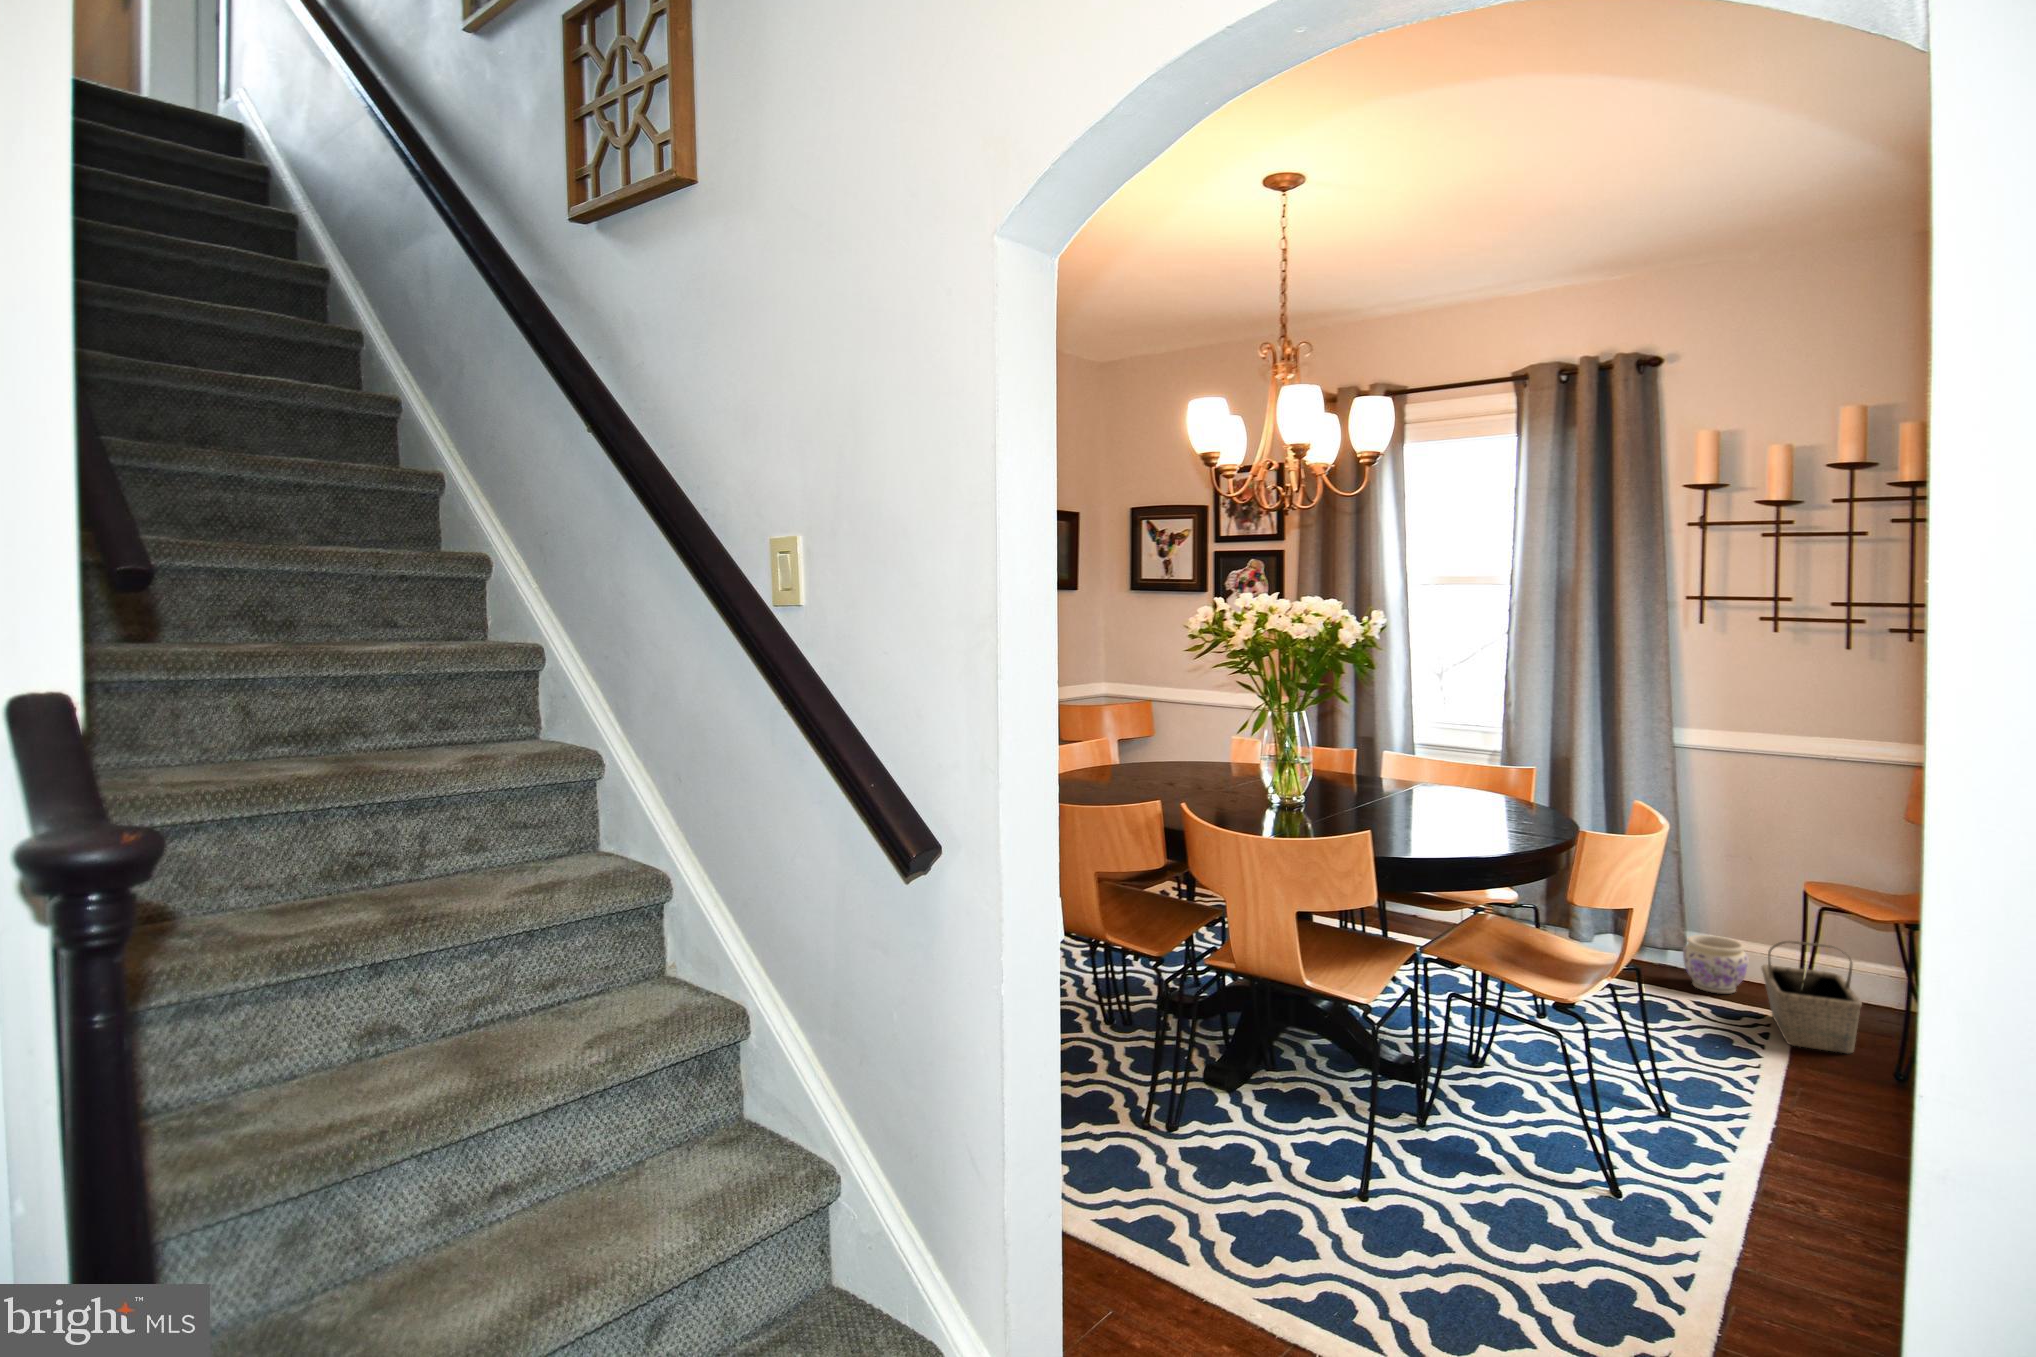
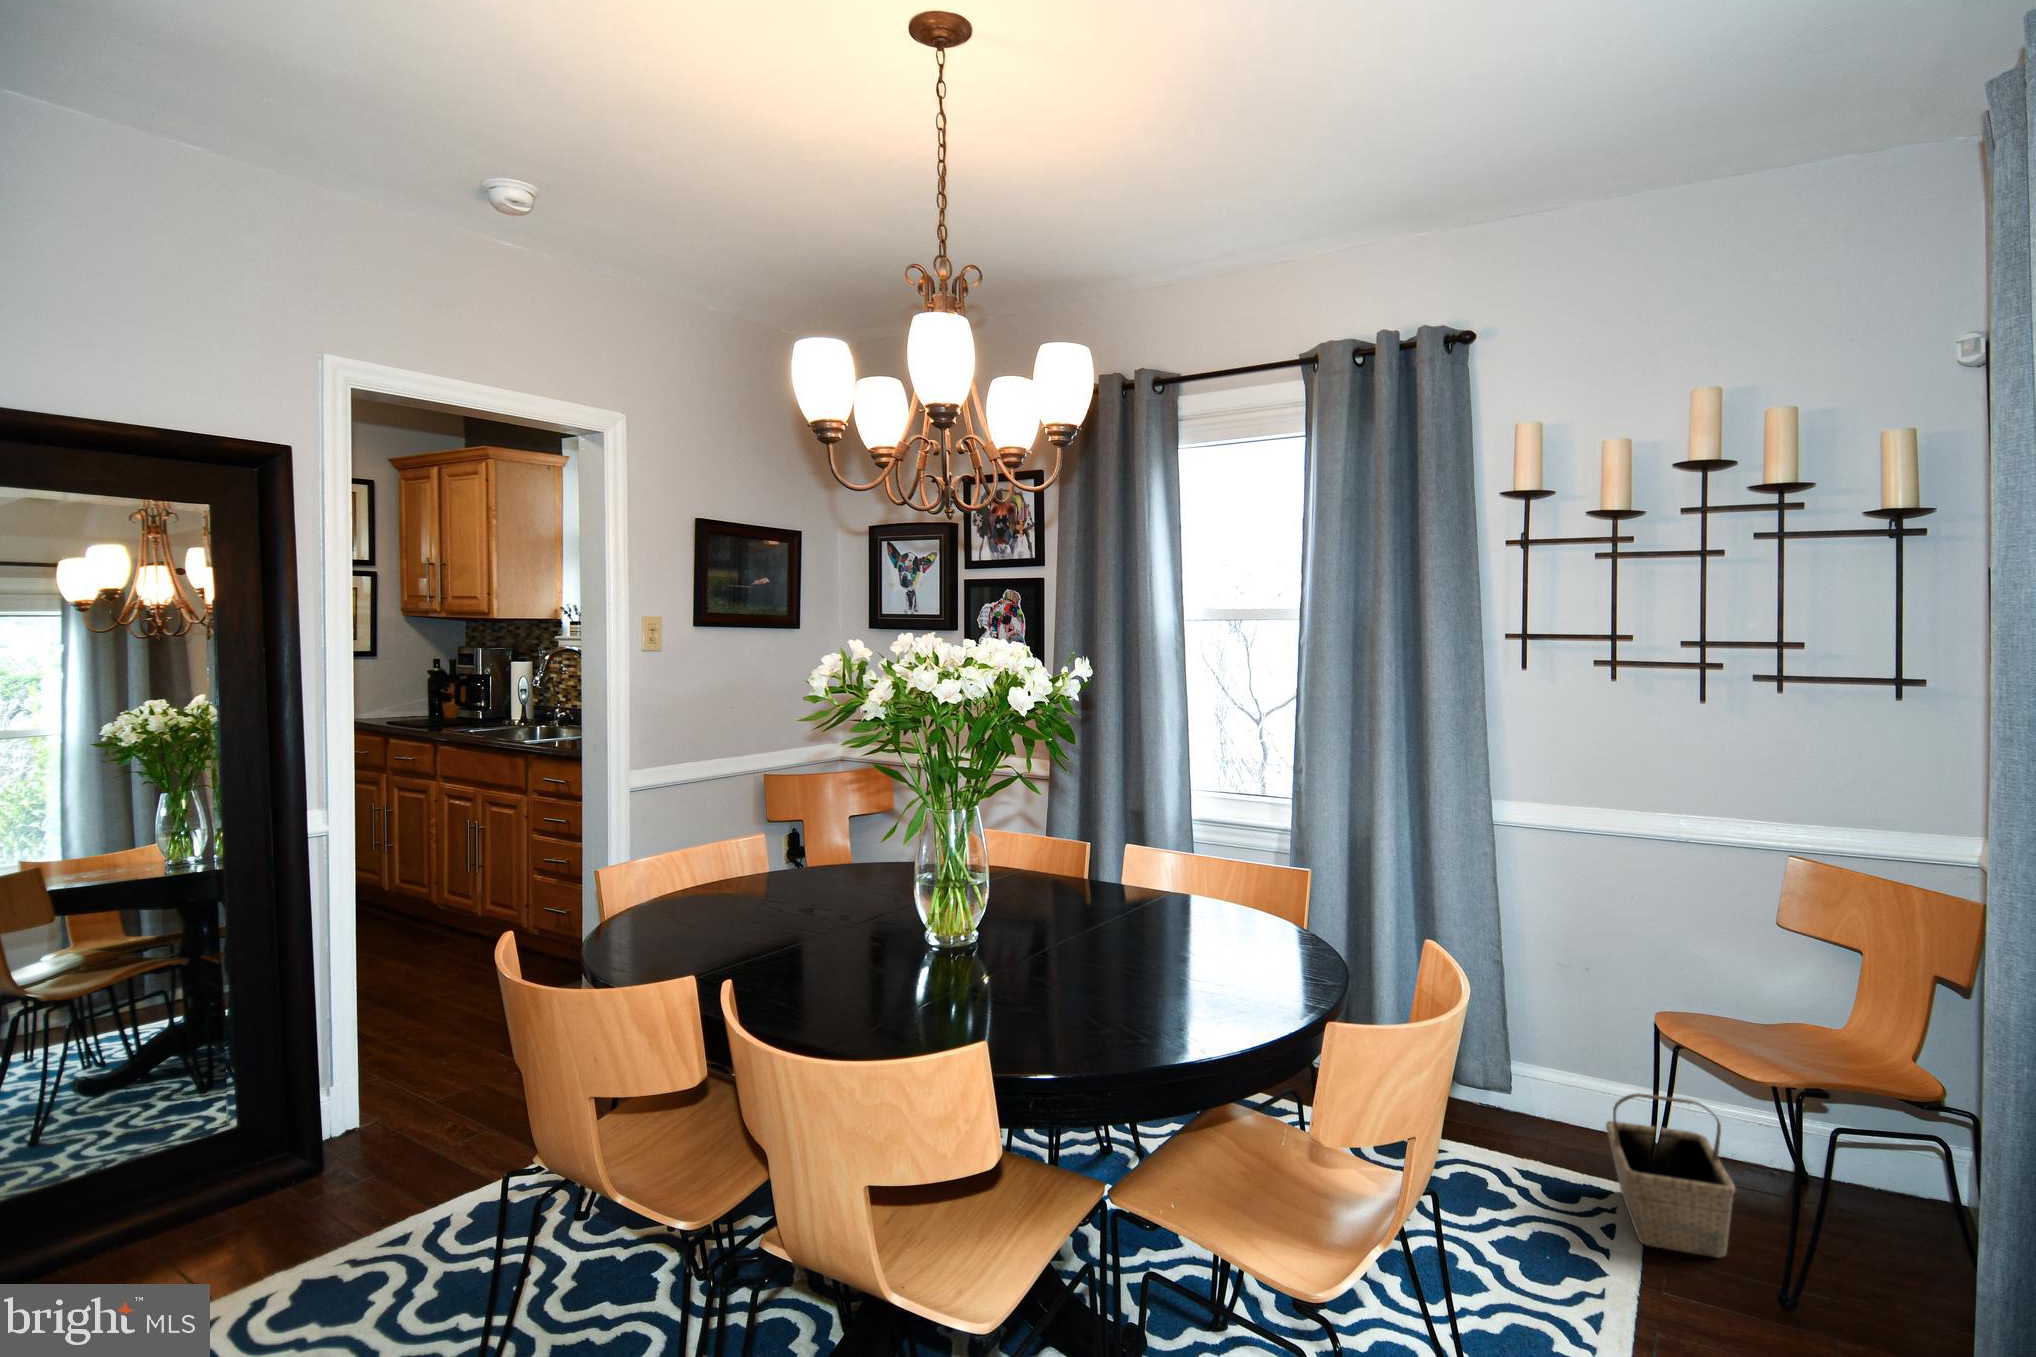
planter: present [1683,935,1749,994] -> none [1510,1072,1591,1155]

